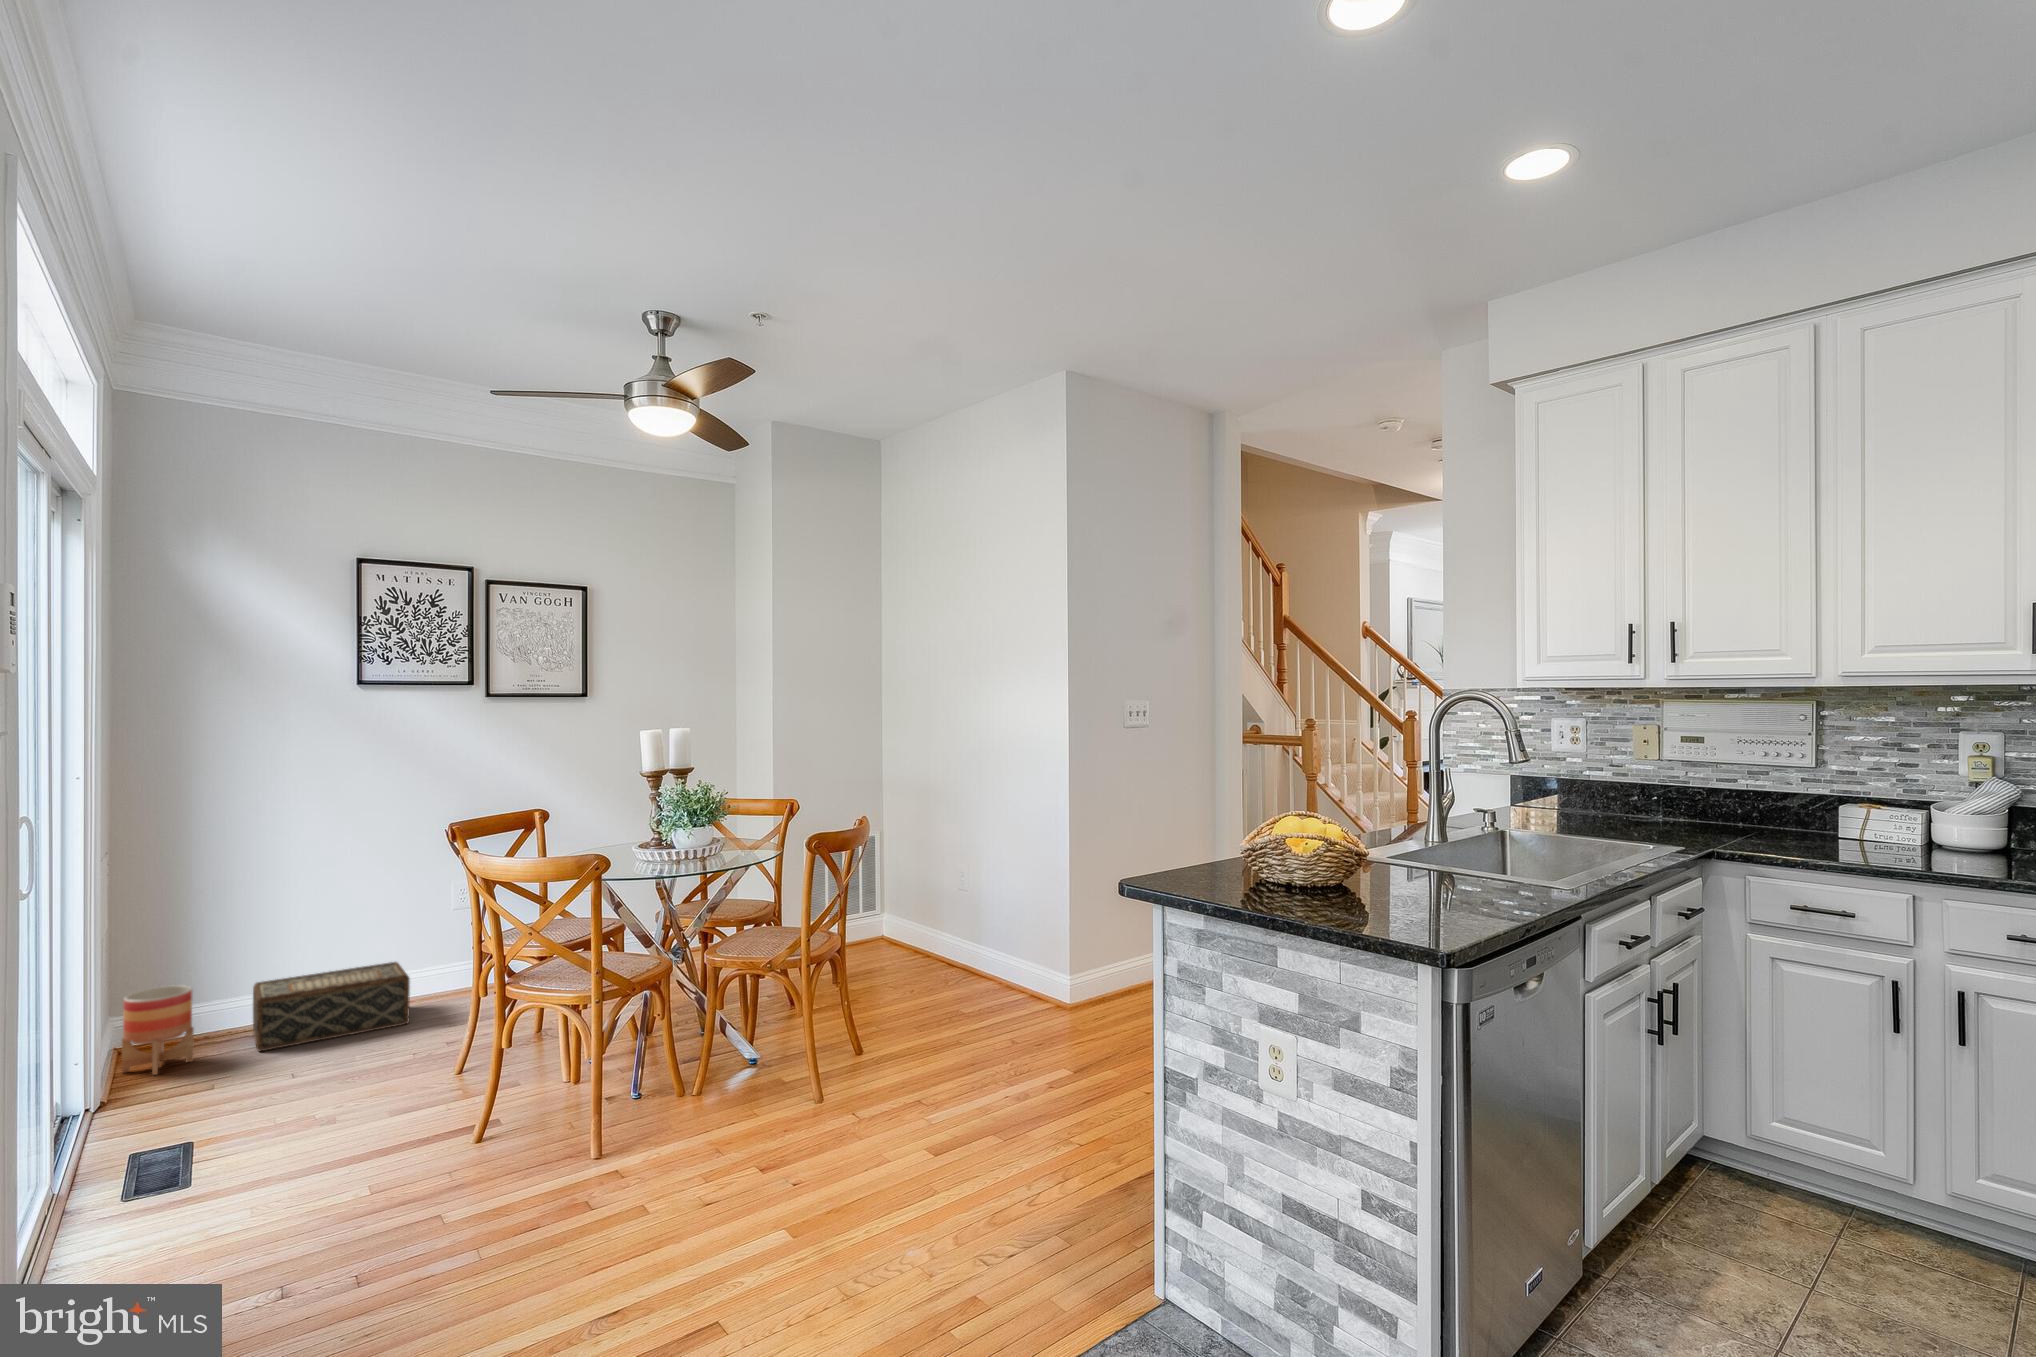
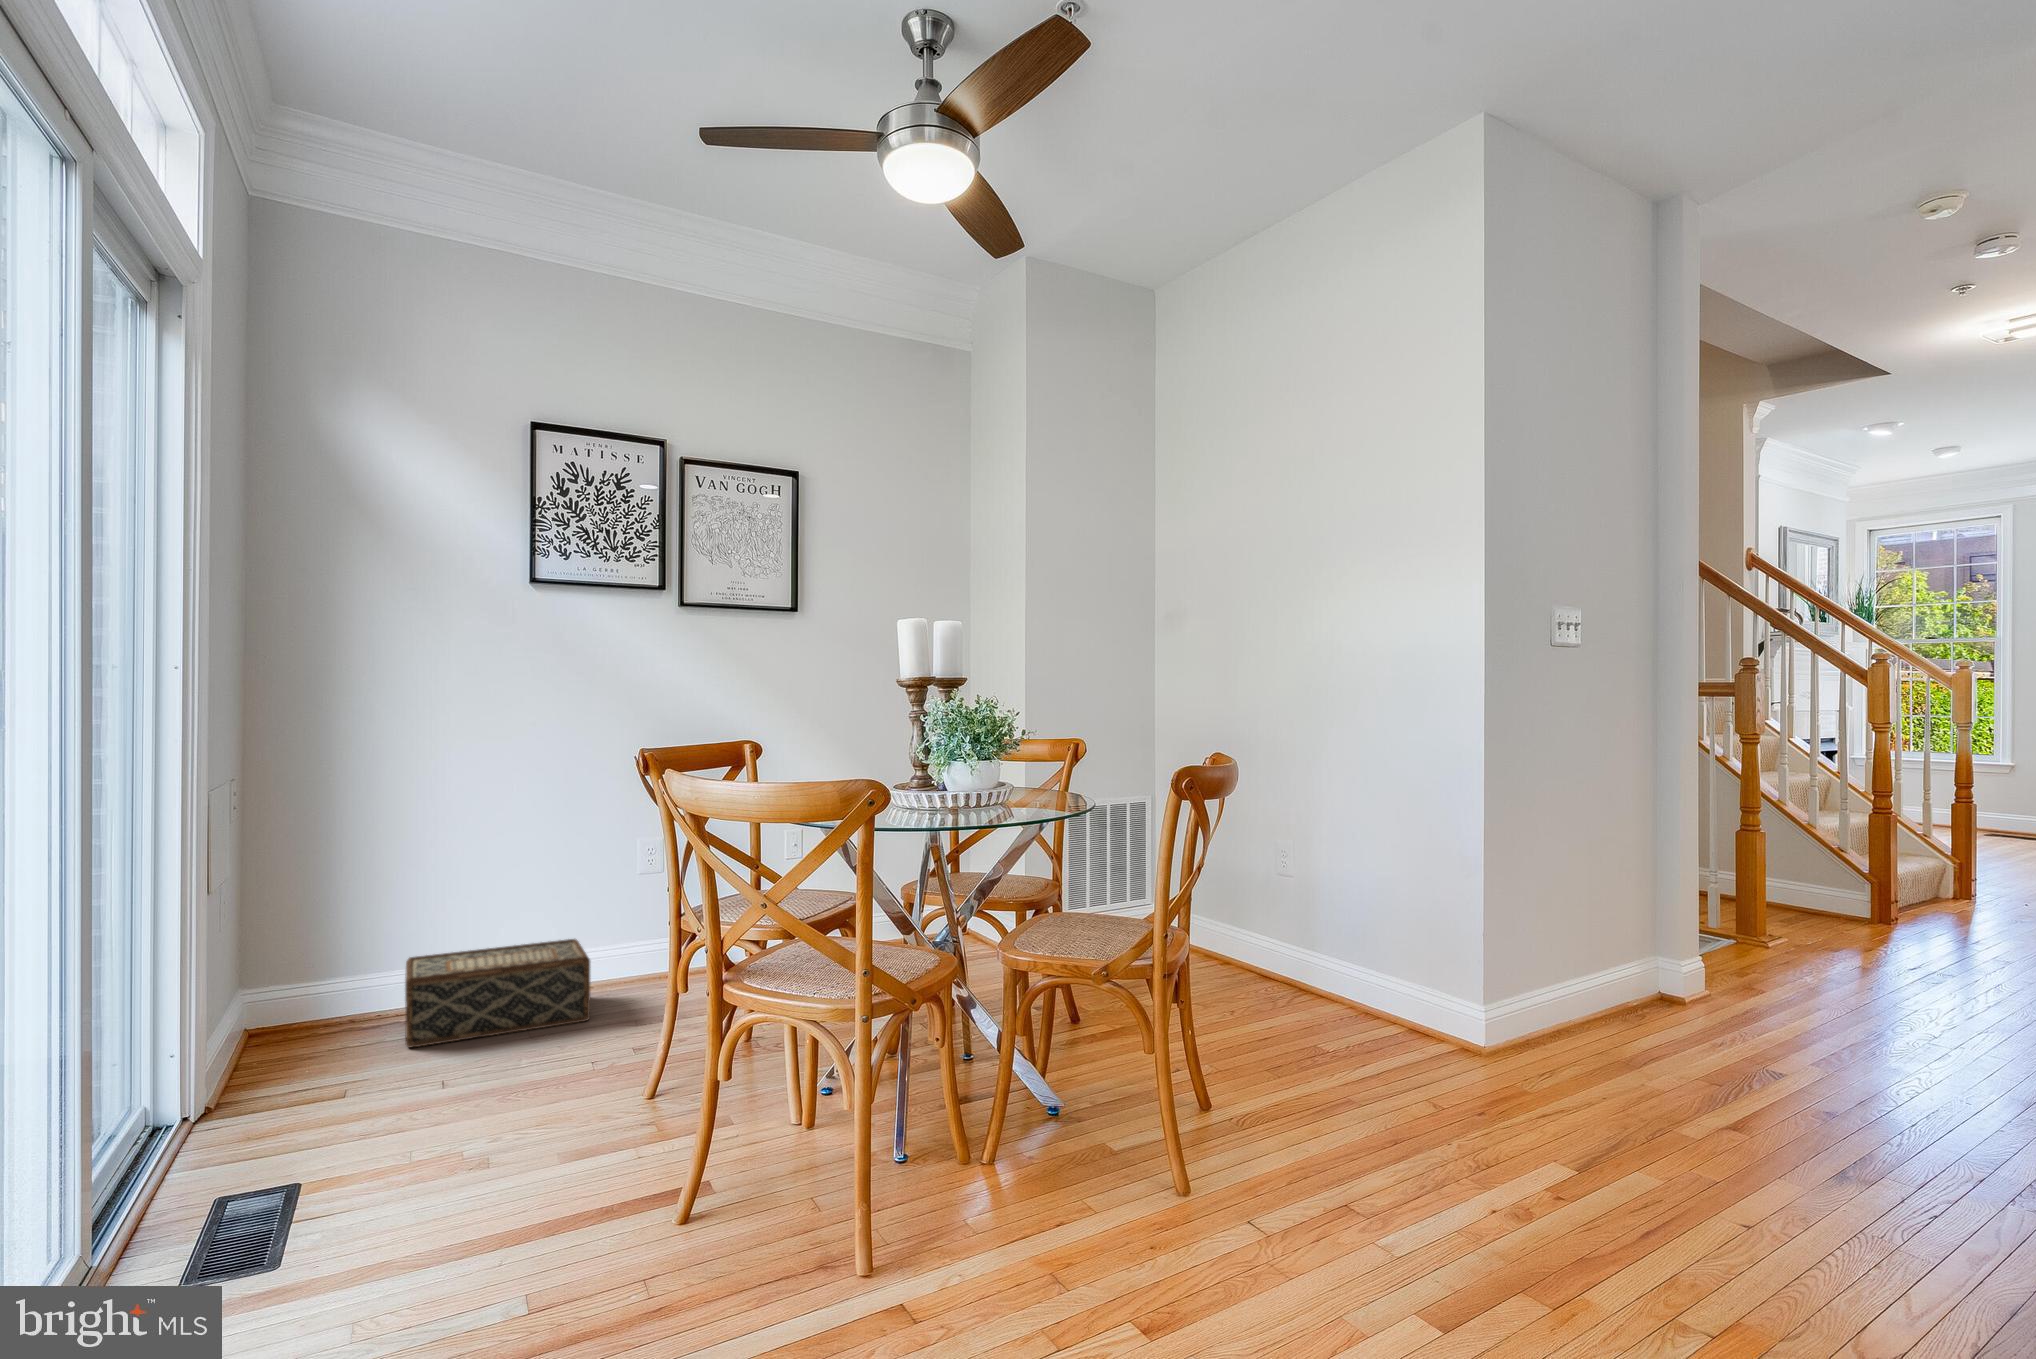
planter: present [122,985,194,1075] -> none [245,957,331,1073]

